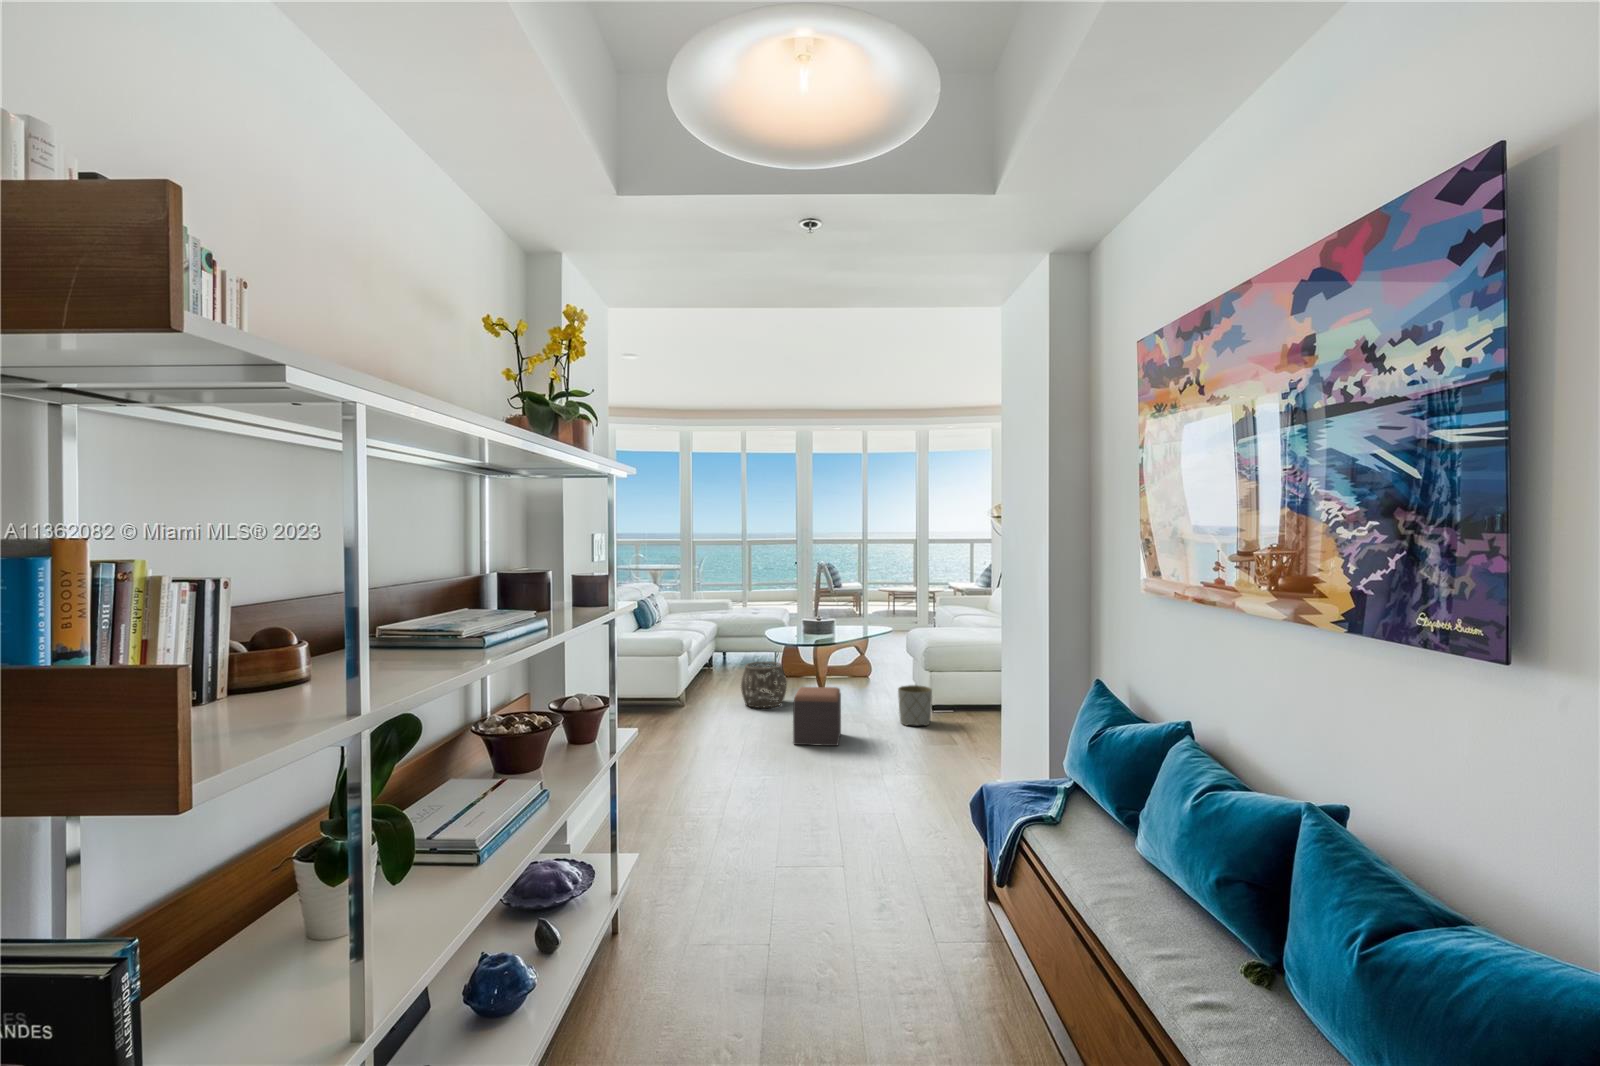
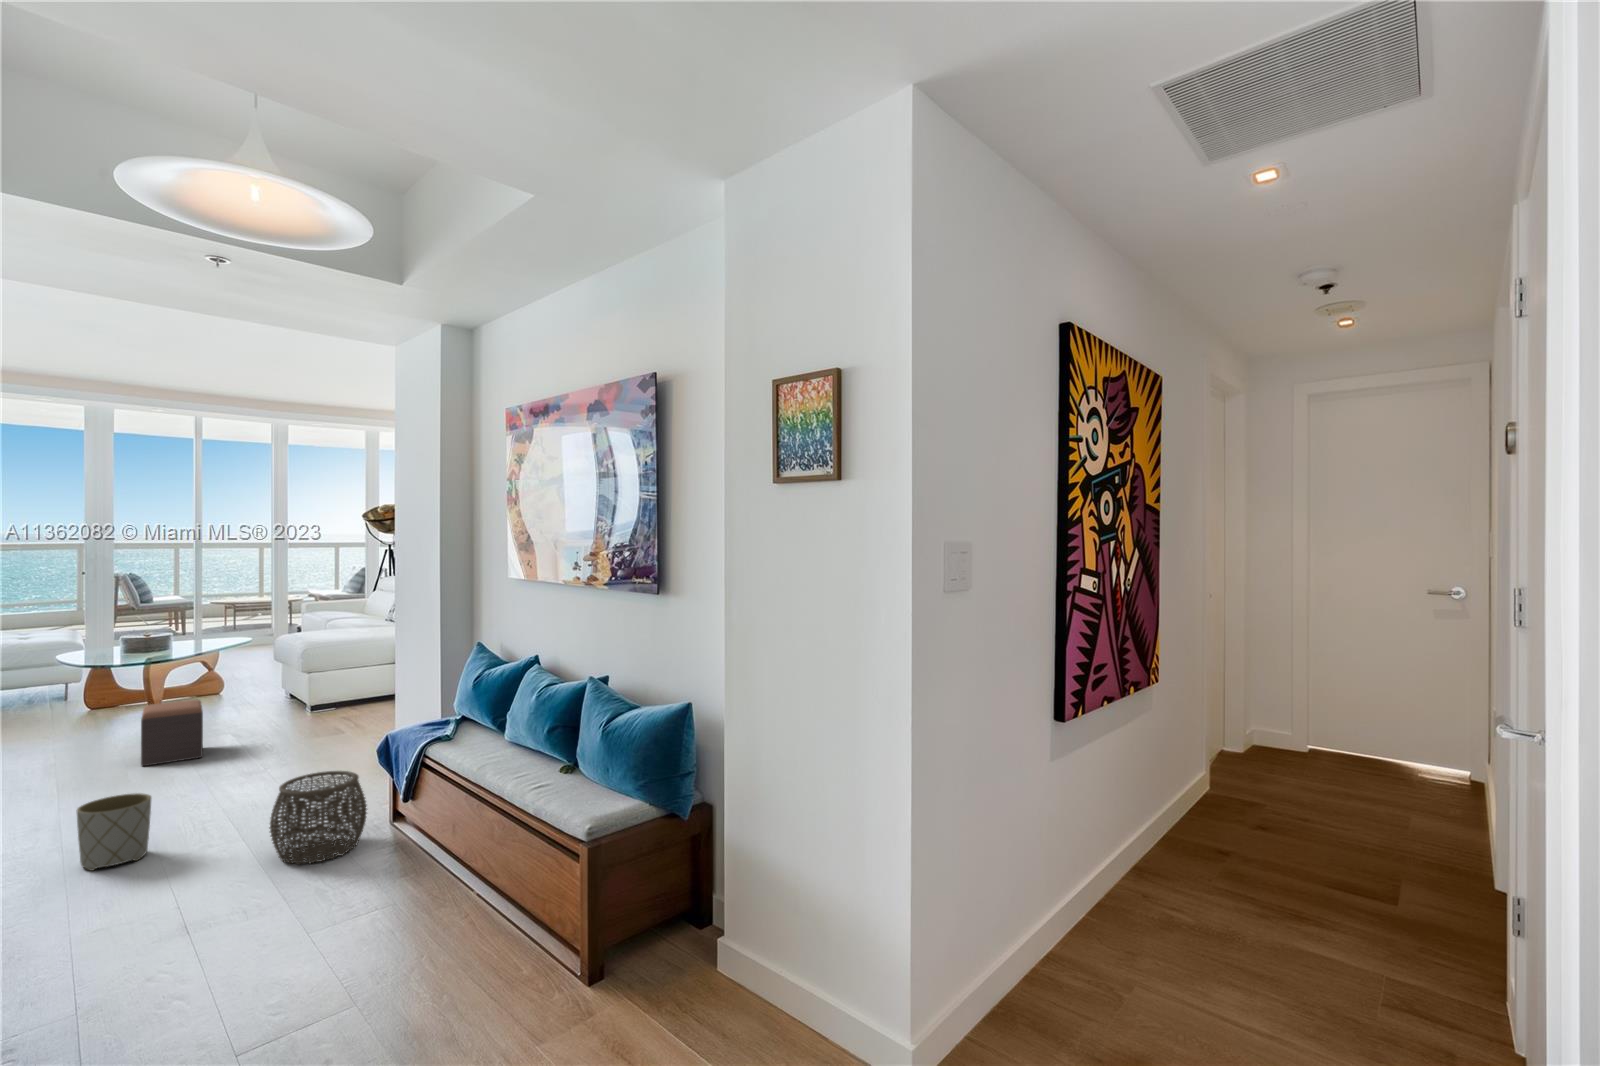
woven basket: present [741,662,787,708] -> present [270,771,367,864]
planter: present [898,685,932,726] -> present [77,793,151,871]

